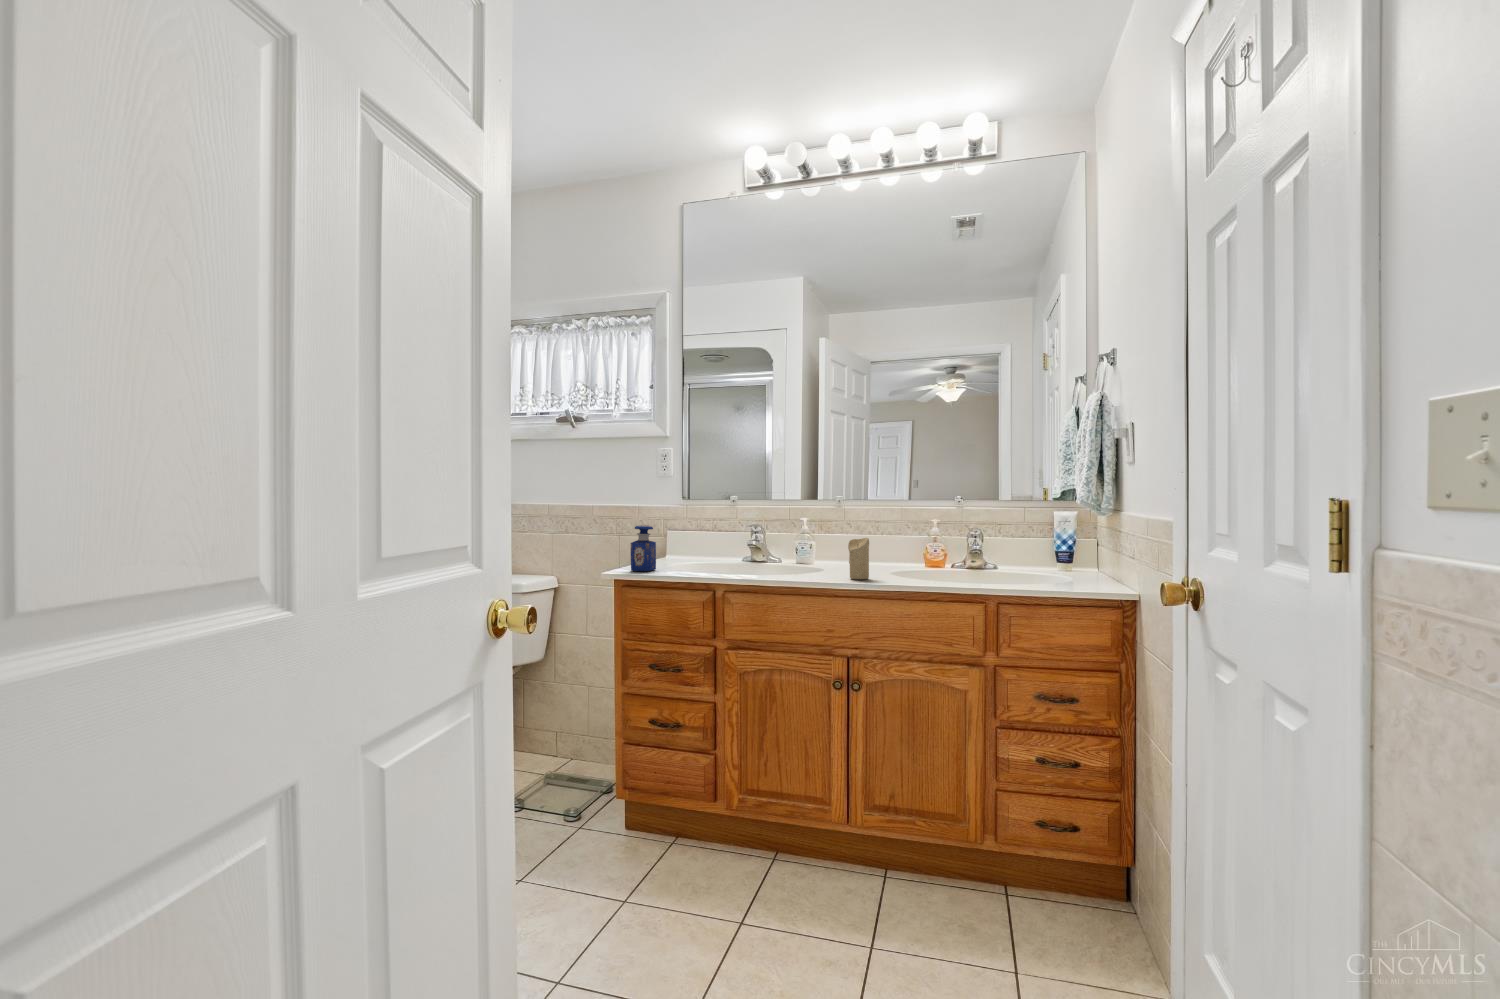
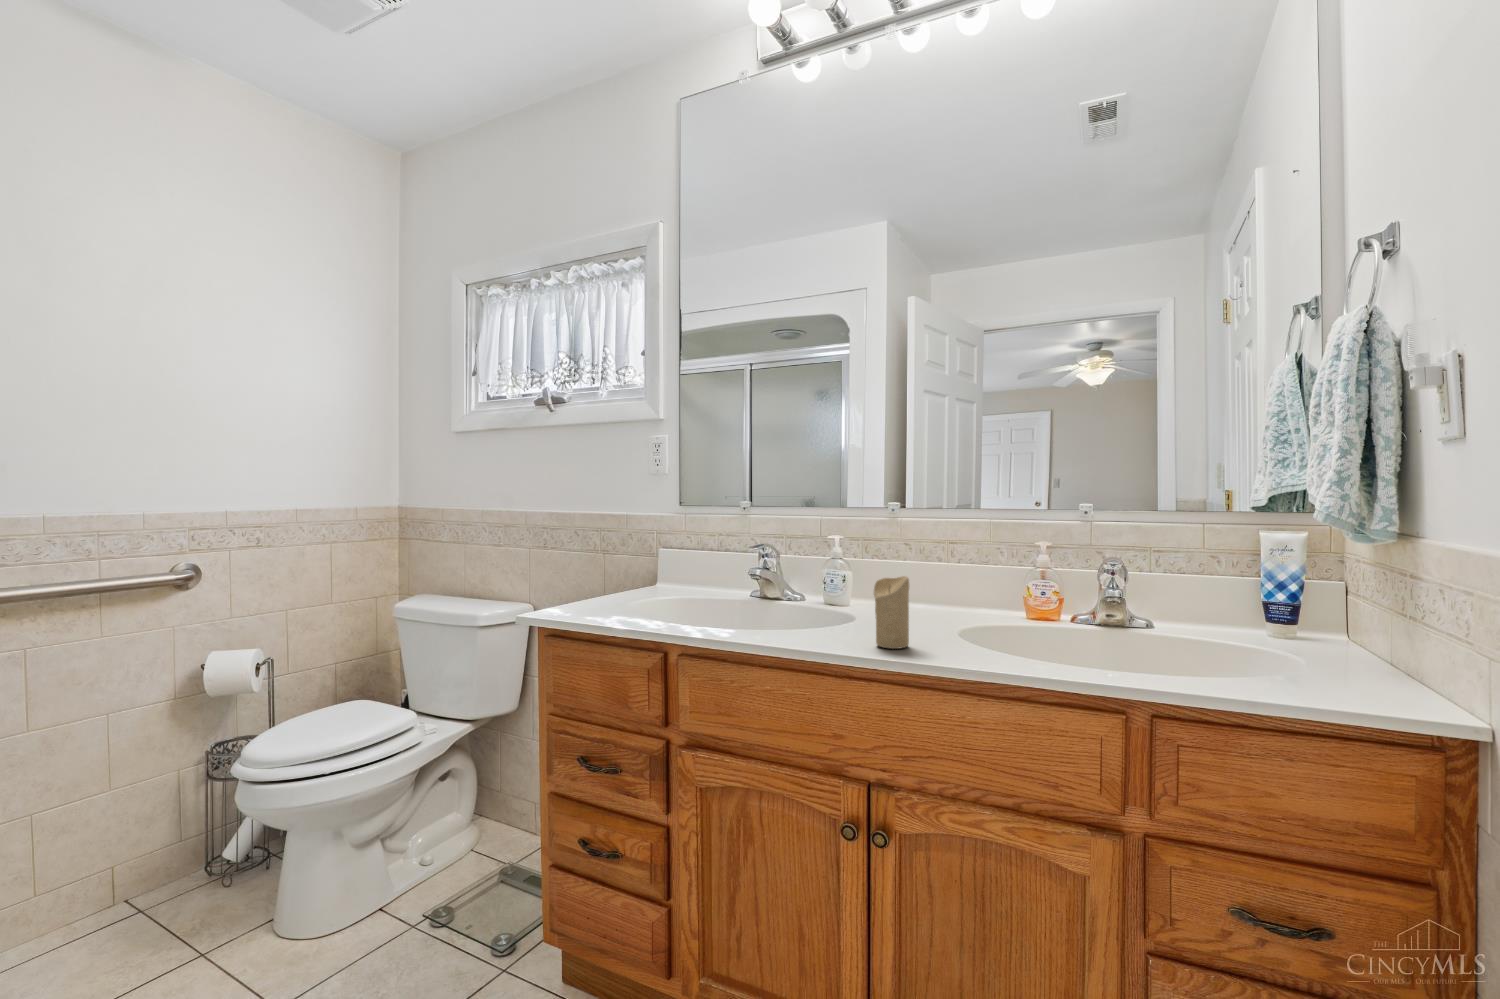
perfume bottle: present [630,525,656,571] -> none [569,545,607,614]

